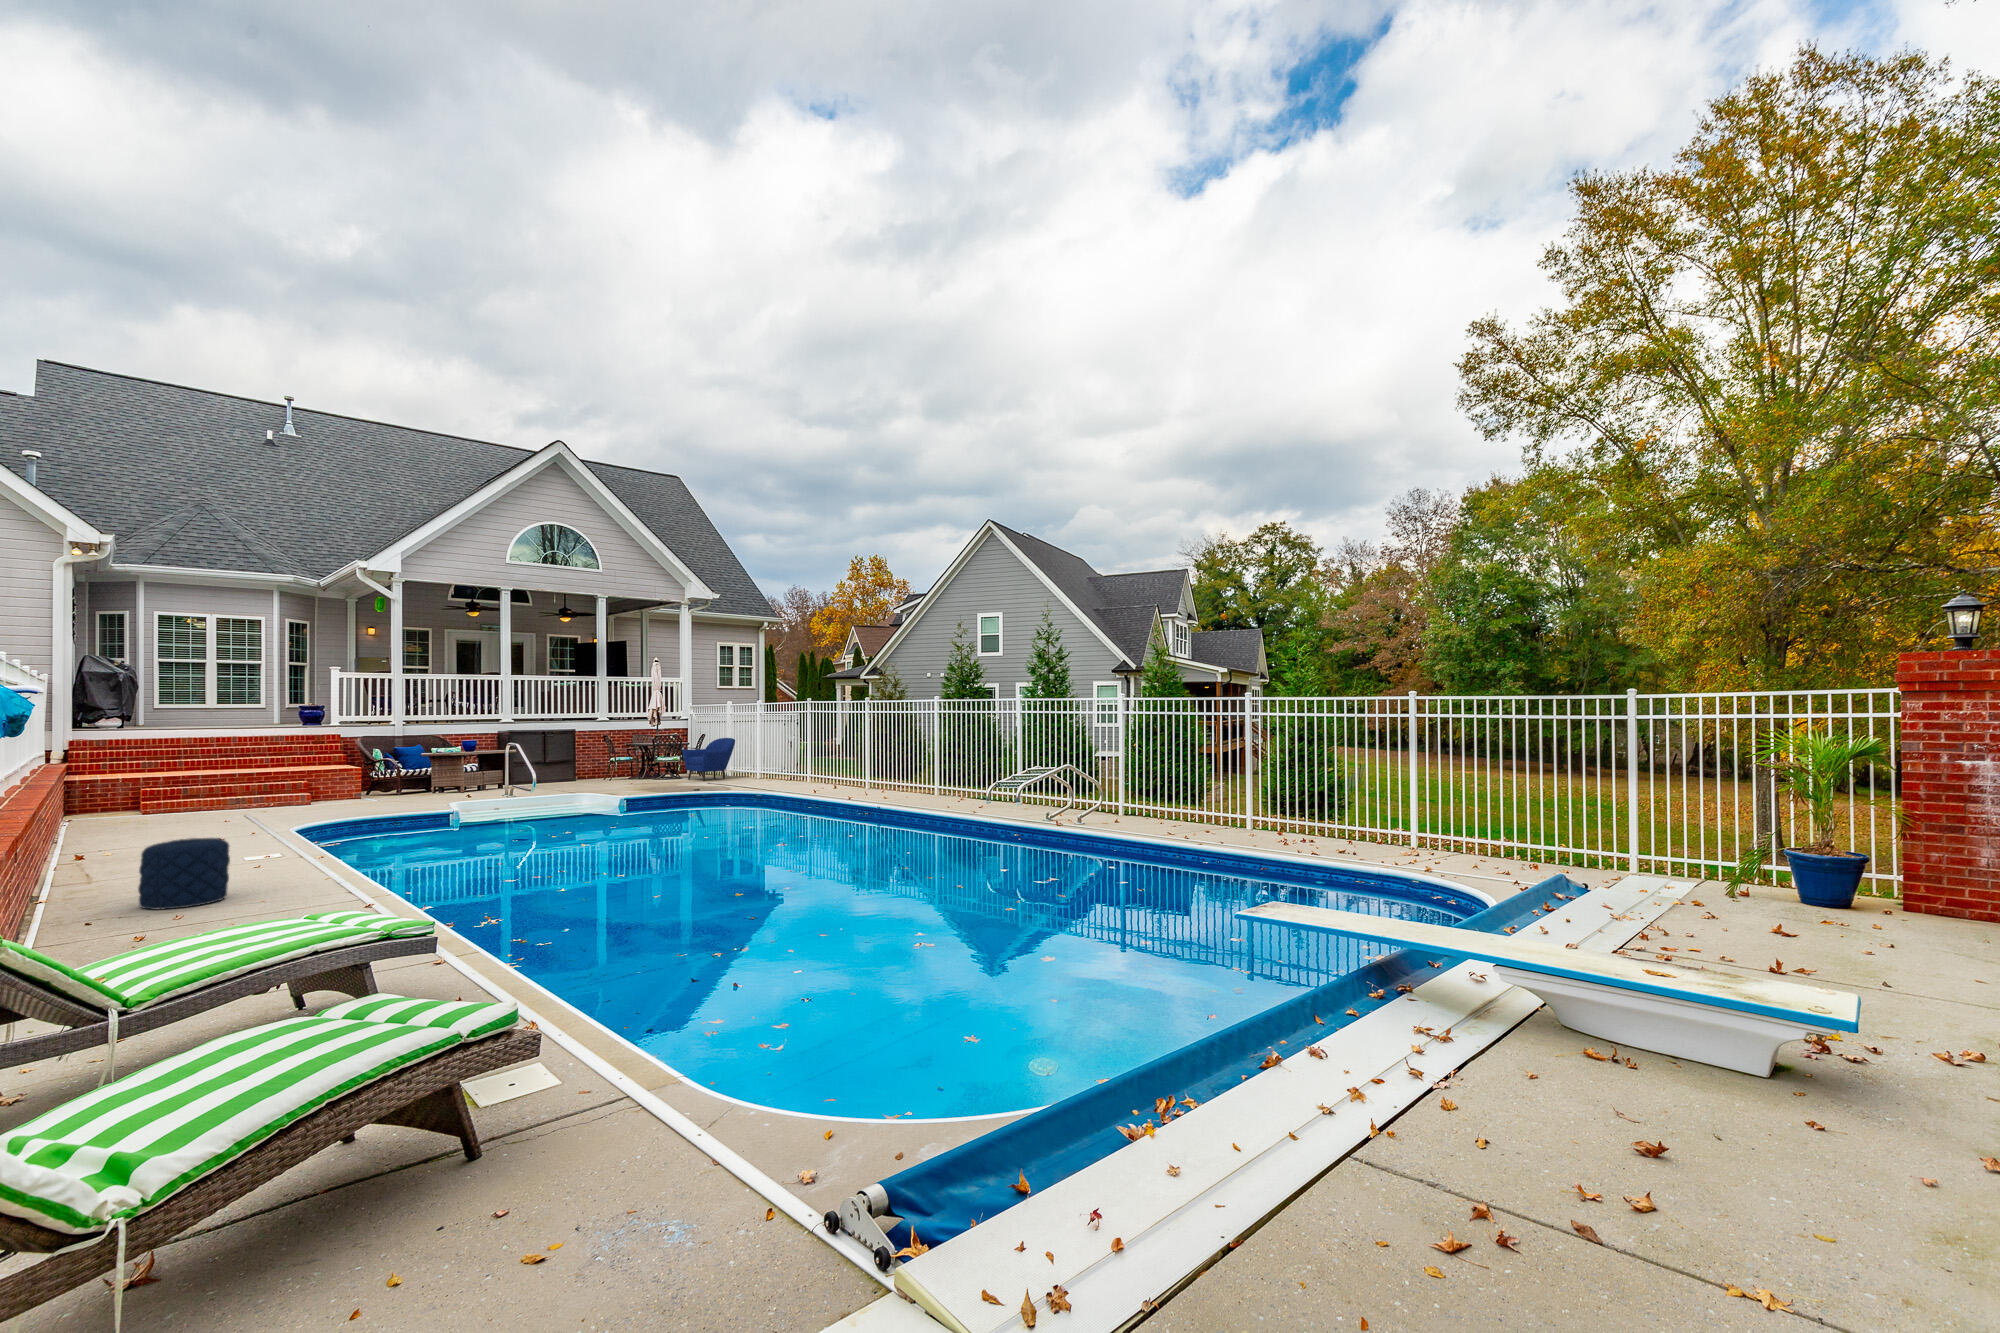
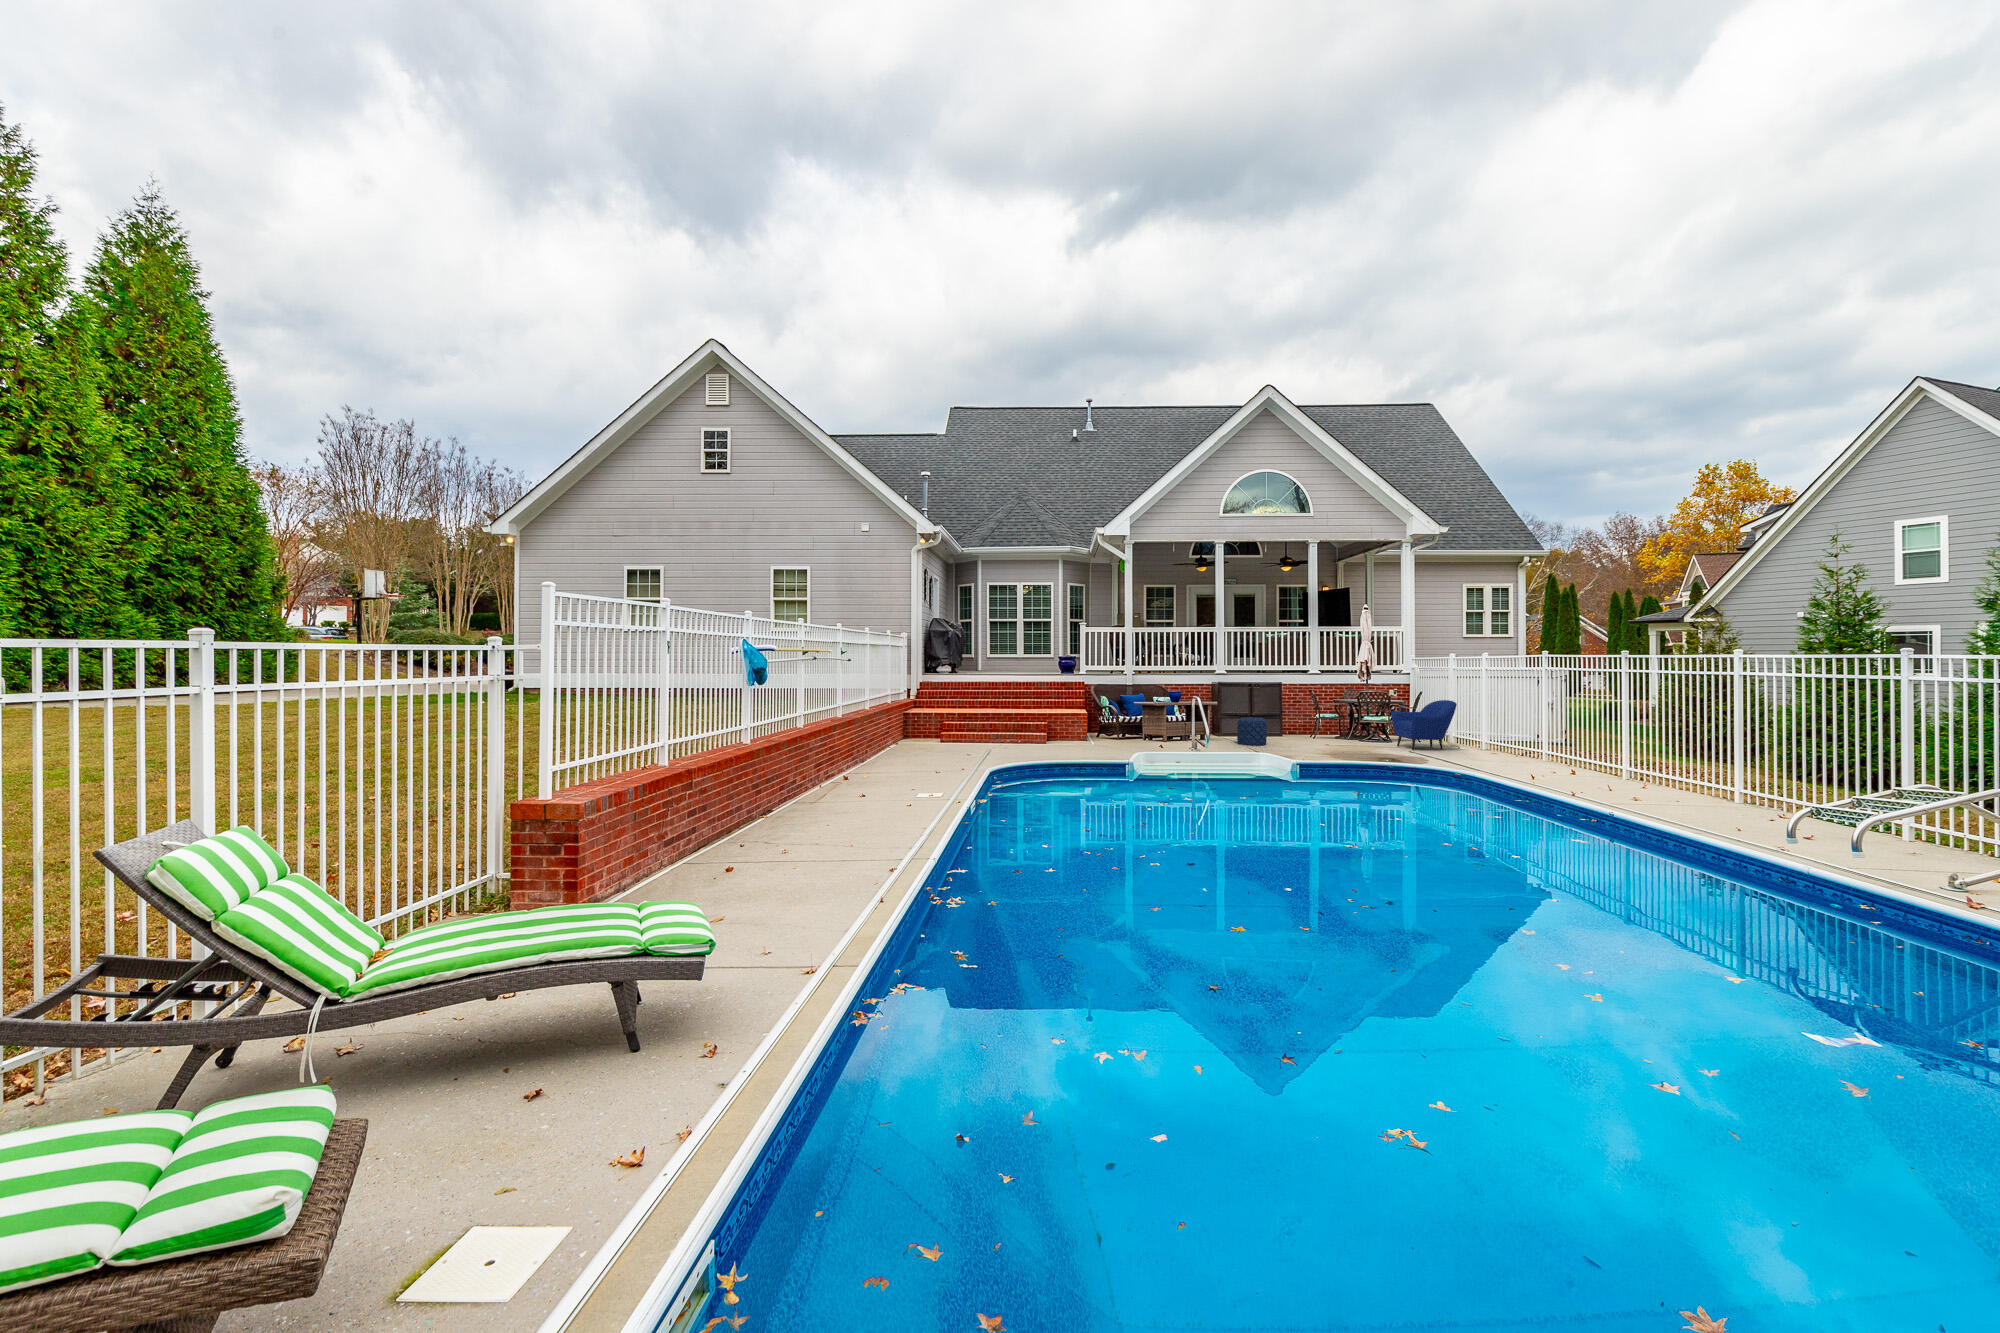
pouf: present [138,838,230,910] -> present [1237,717,1267,746]

